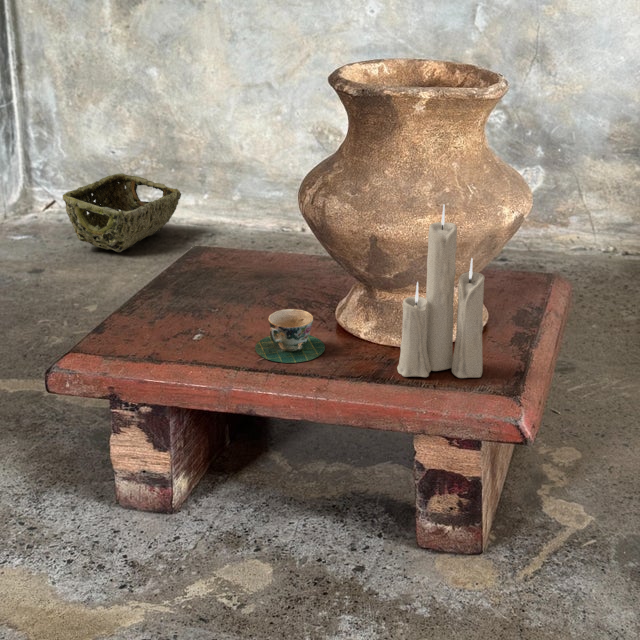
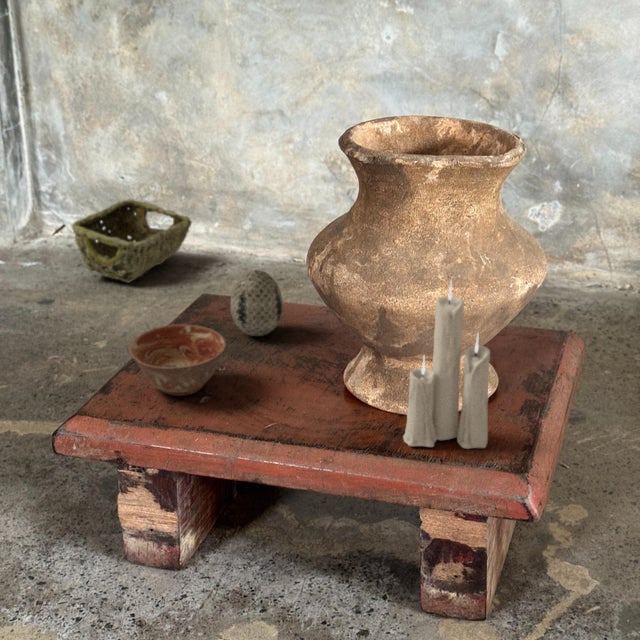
decorative egg: none [220,215,273,282] -> present [230,270,283,336]
ceramic bowl: none [118,266,216,336] -> present [129,324,226,396]
teacup: present [255,309,325,363] -> none [264,372,333,428]

